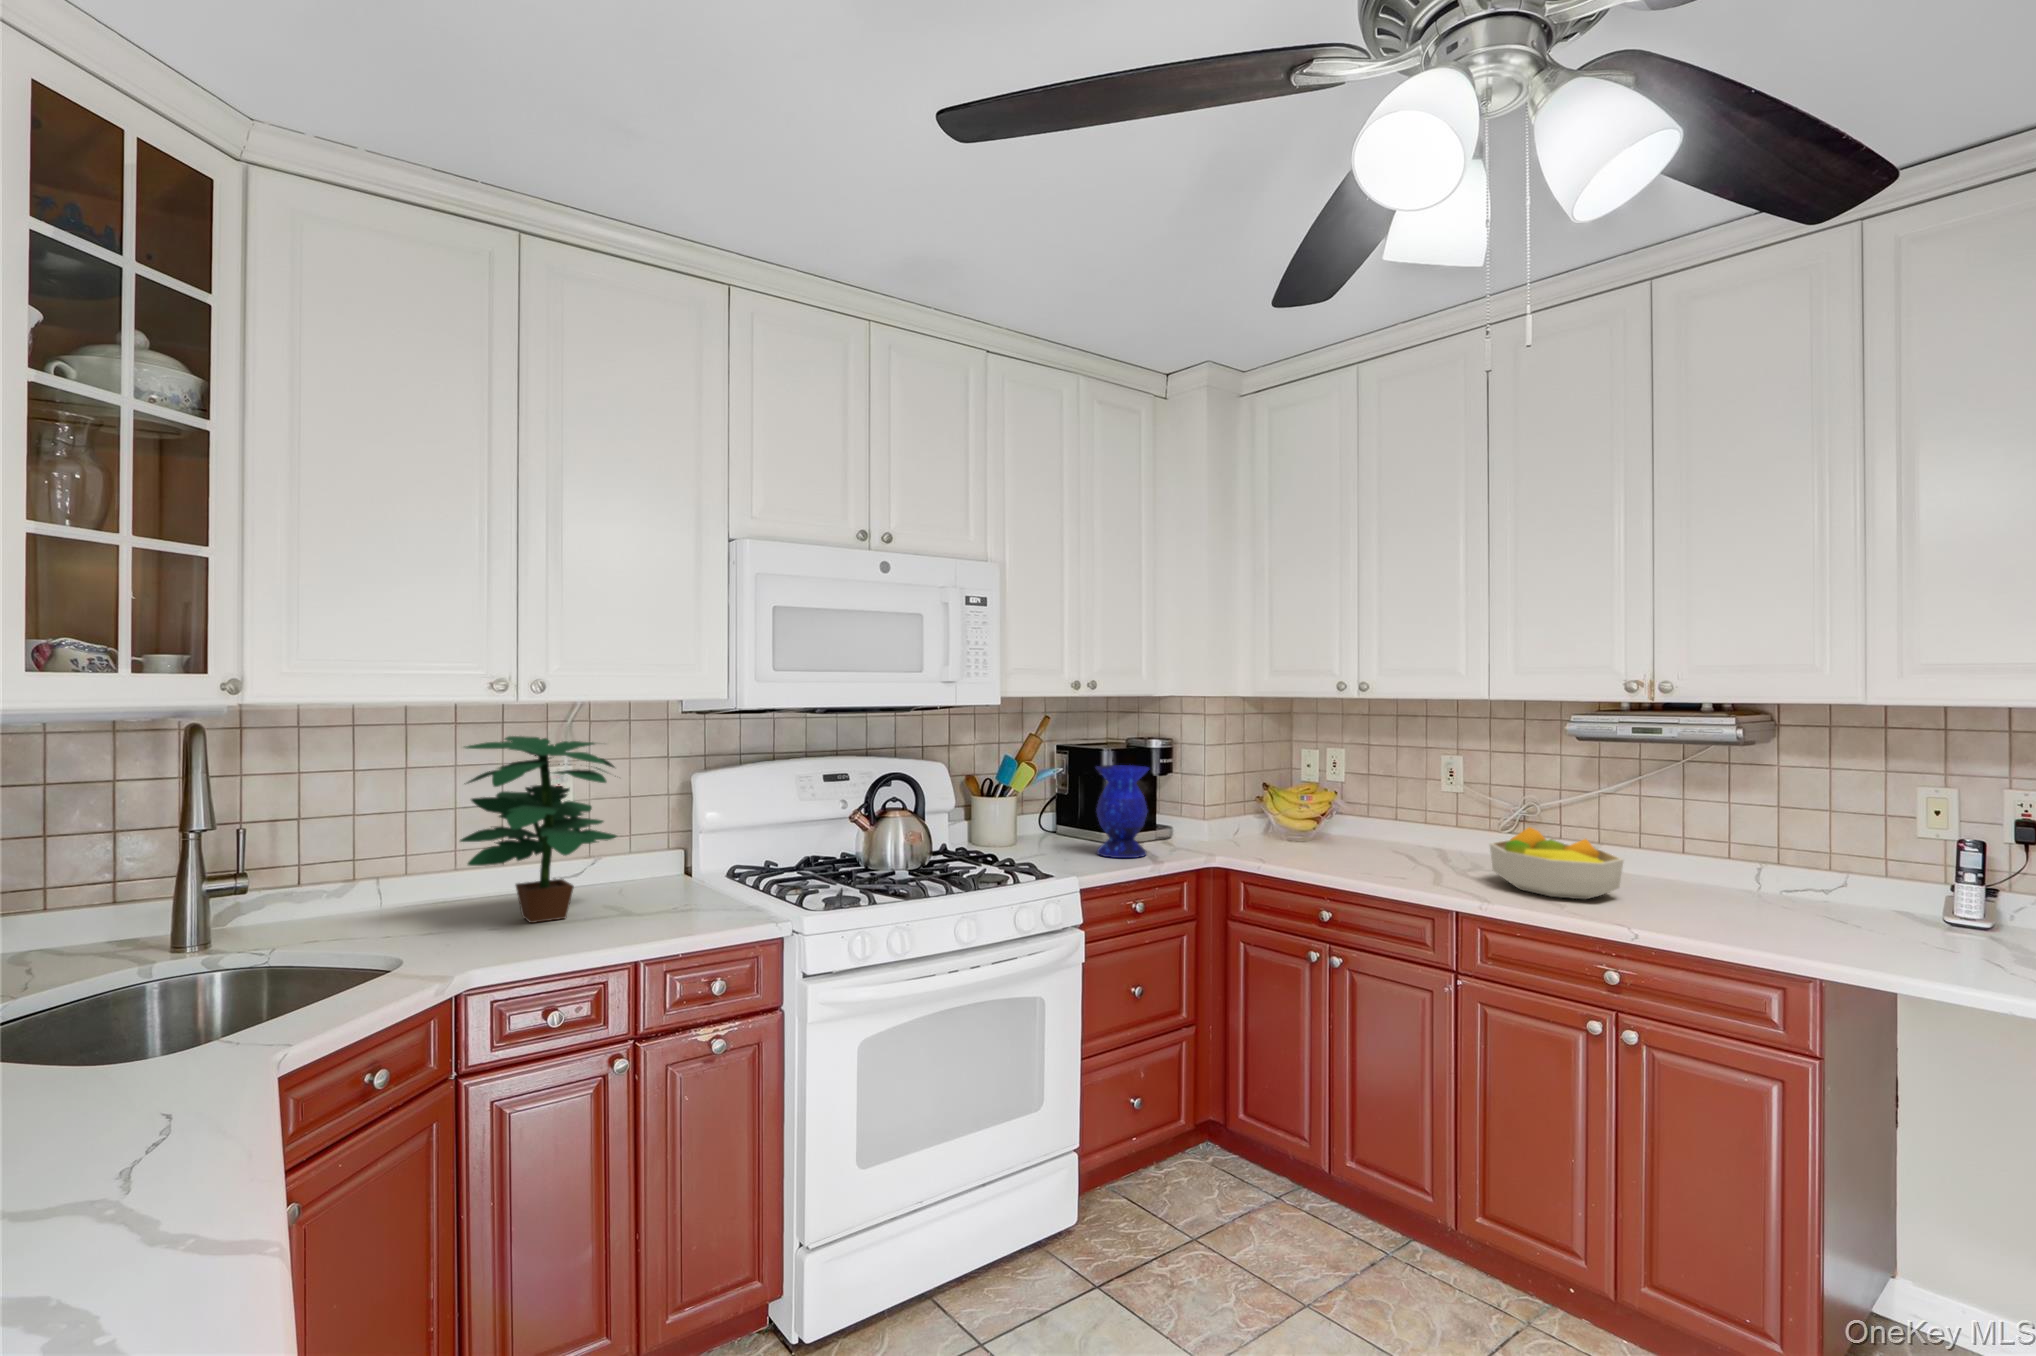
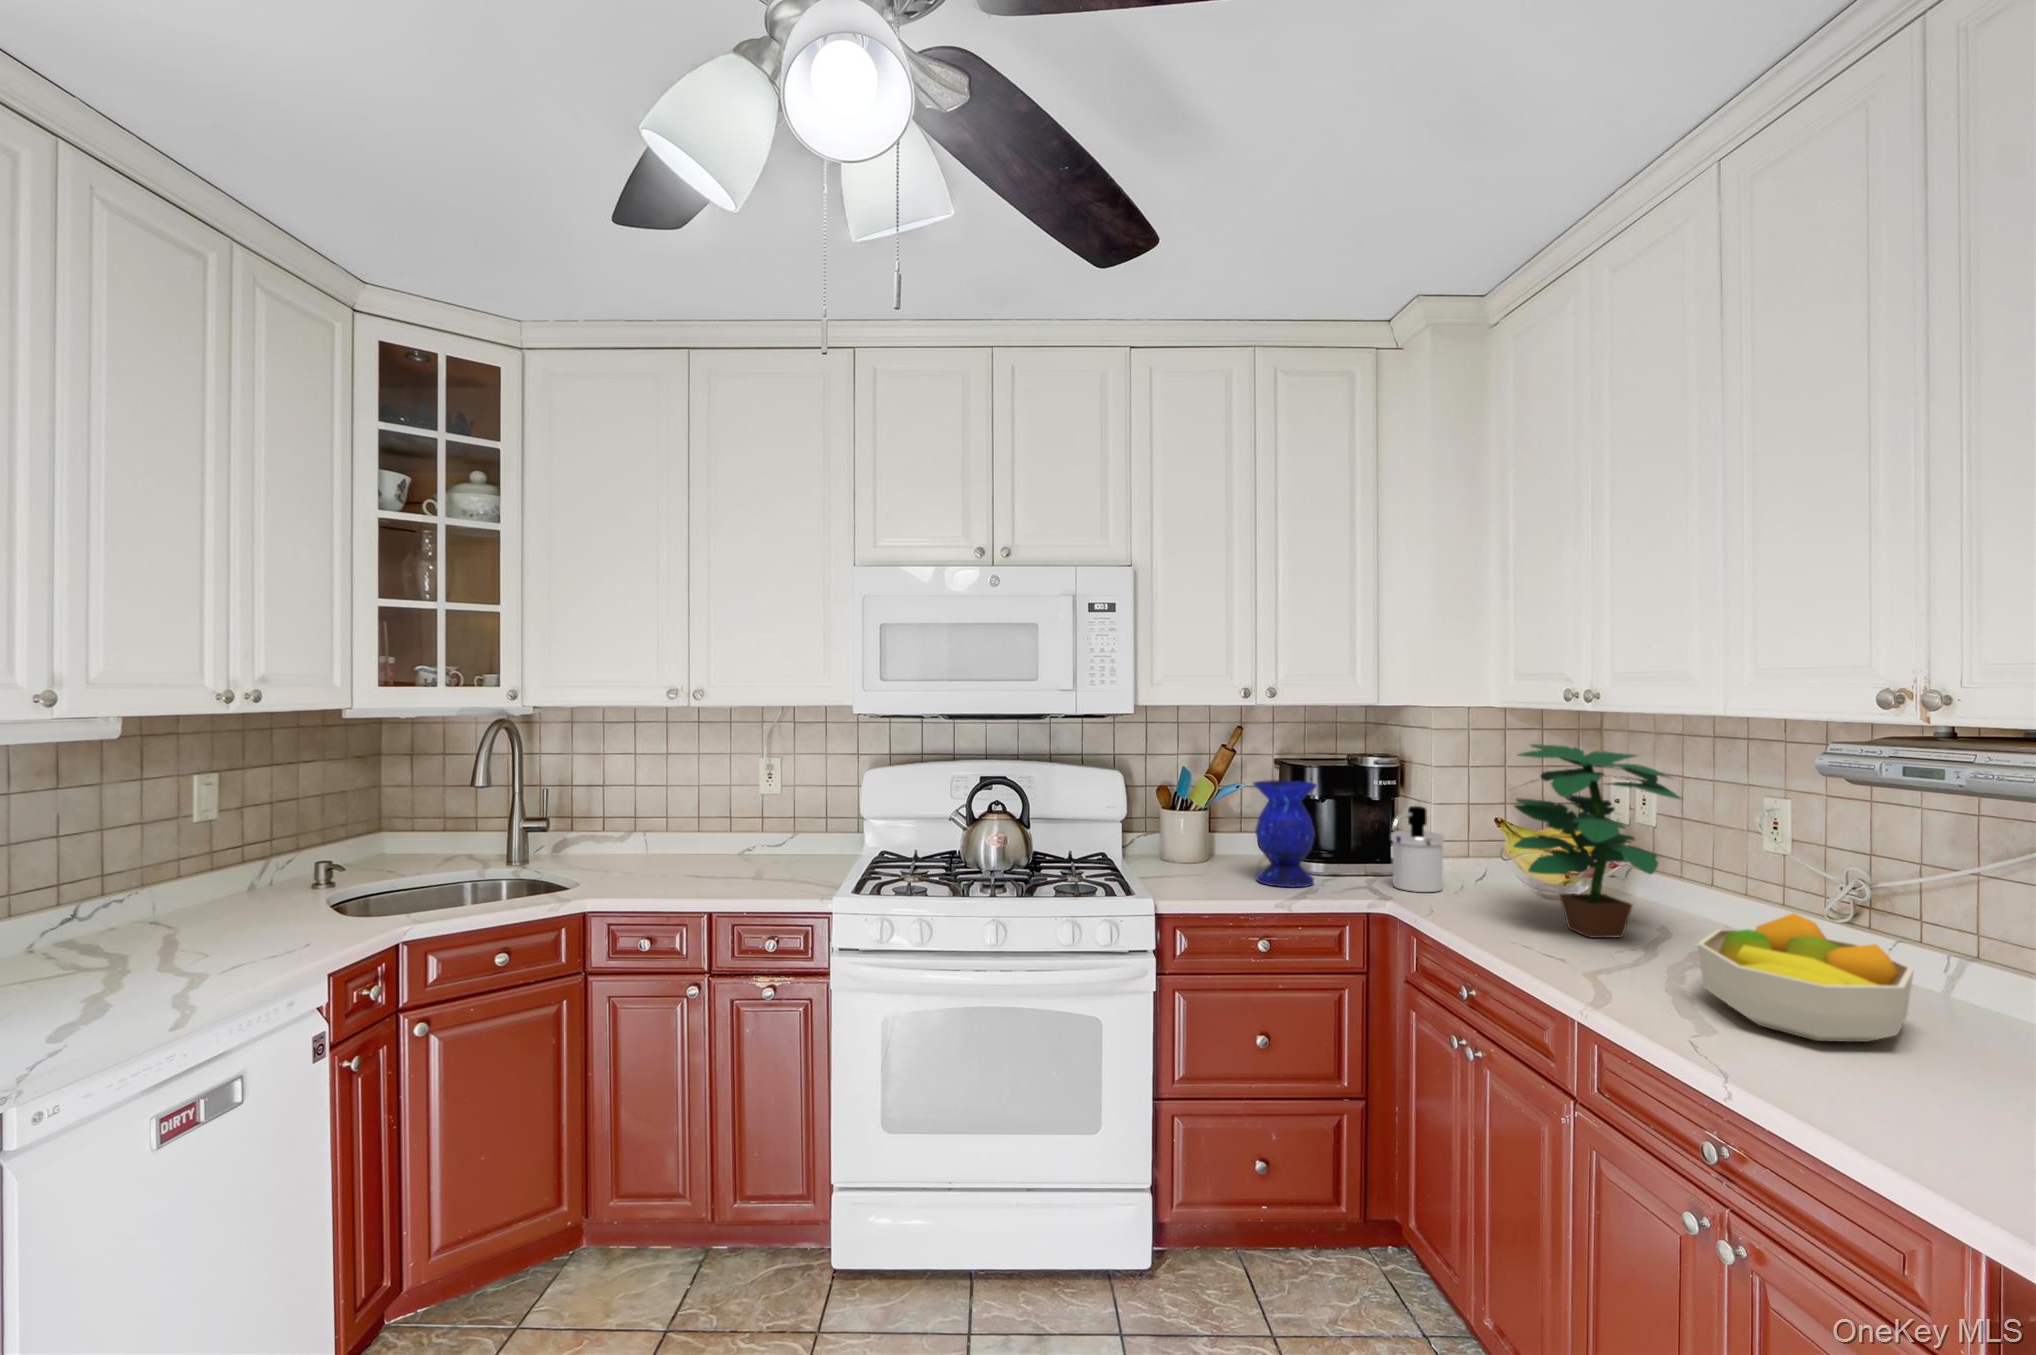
potted plant: present [460,736,616,923] -> present [1514,744,1682,938]
soap dispenser: none [1193,780,1234,850] -> present [1391,806,1444,892]

